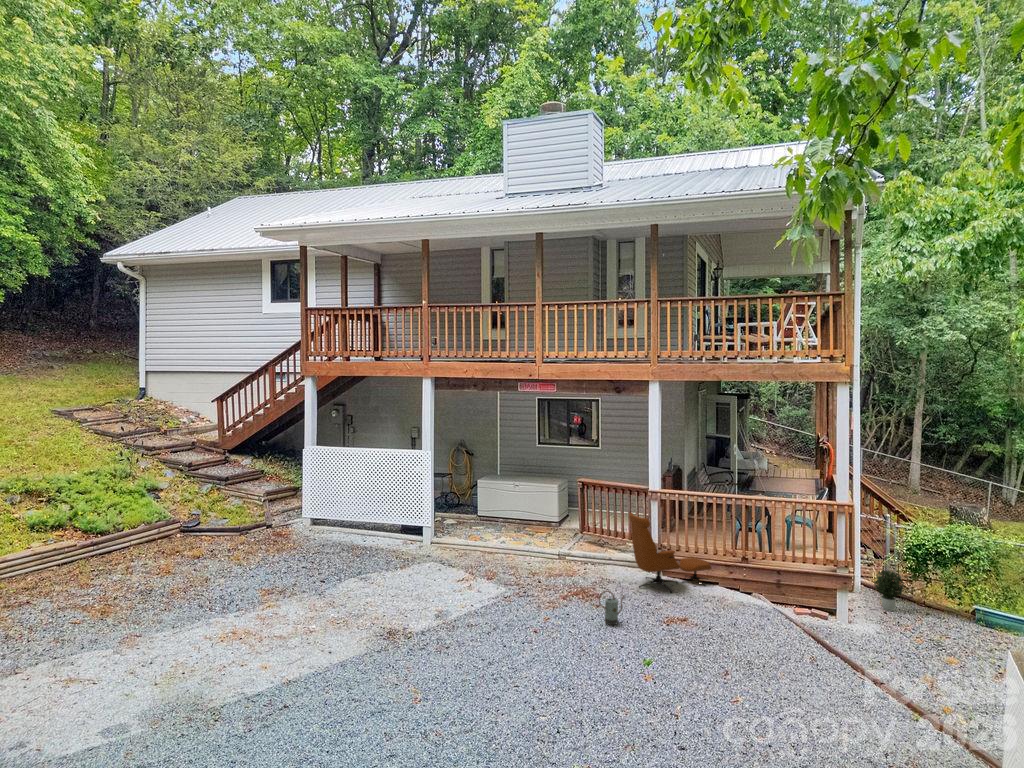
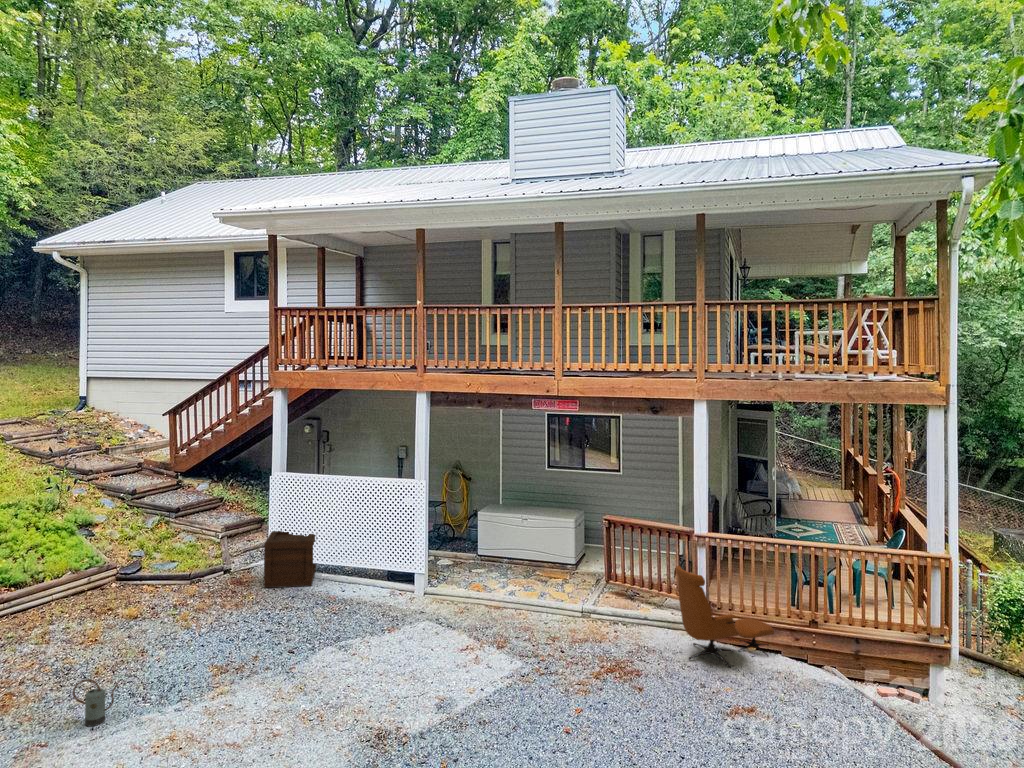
wooden crate: none [299,494,342,540] -> present [264,531,316,588]
potted plant: present [874,570,905,611] -> none [968,634,1008,686]
watering can: present [599,591,625,625] -> present [73,679,118,726]

